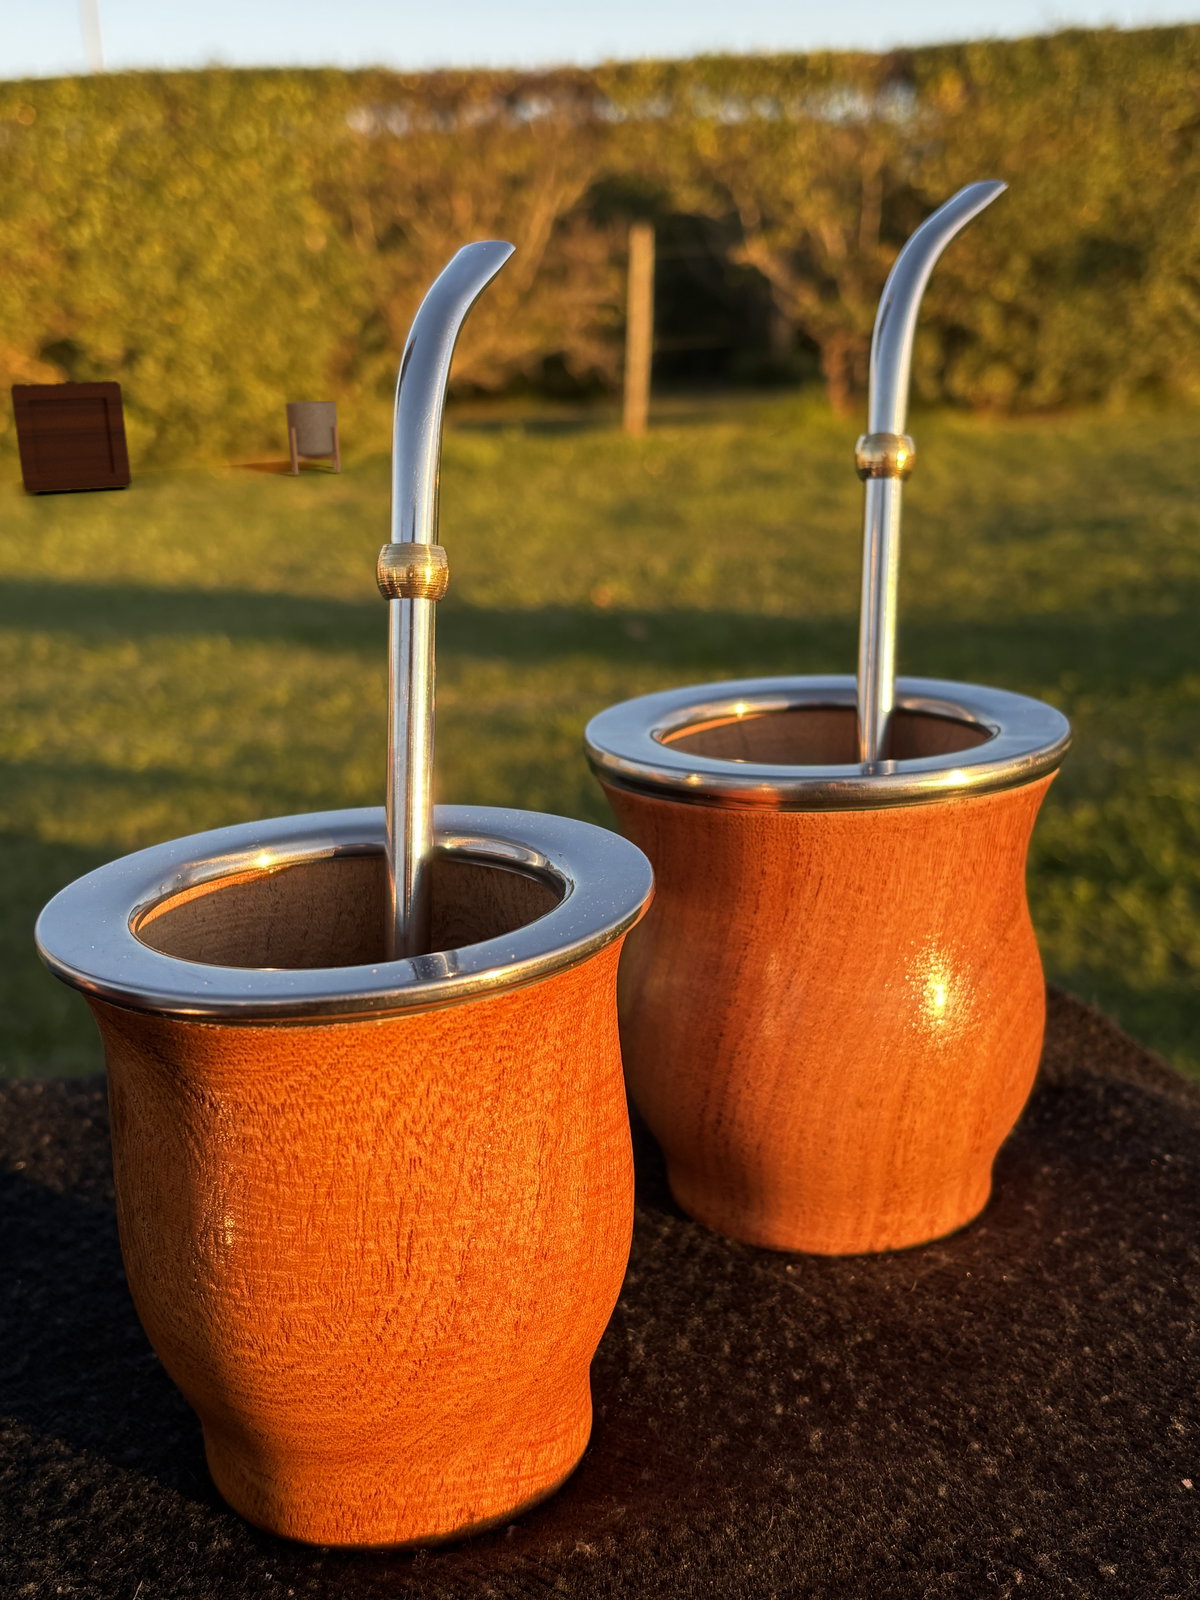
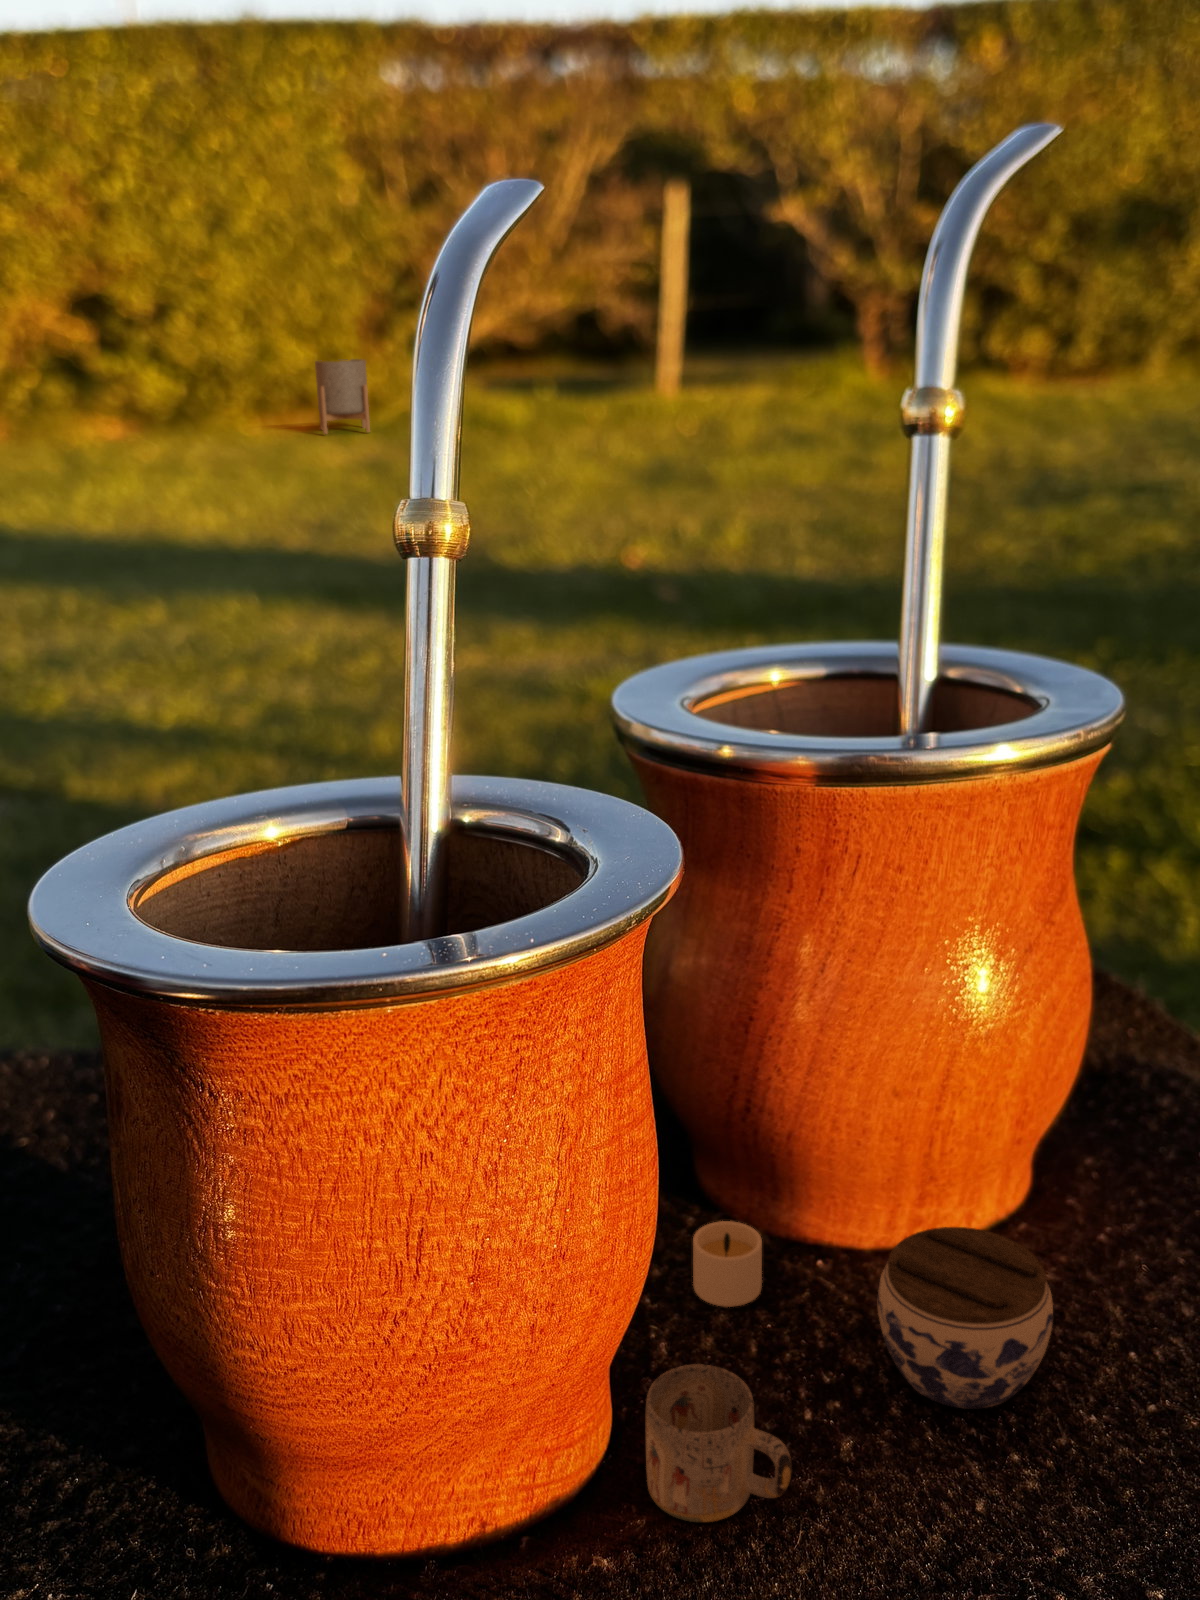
wooden crate: present [11,379,131,493] -> none [39,336,160,450]
candle: none [668,1230,767,1311] -> present [693,1221,762,1307]
jar: none [844,1230,1010,1402] -> present [878,1227,1053,1409]
mug: none [625,1362,763,1511] -> present [646,1364,792,1522]

